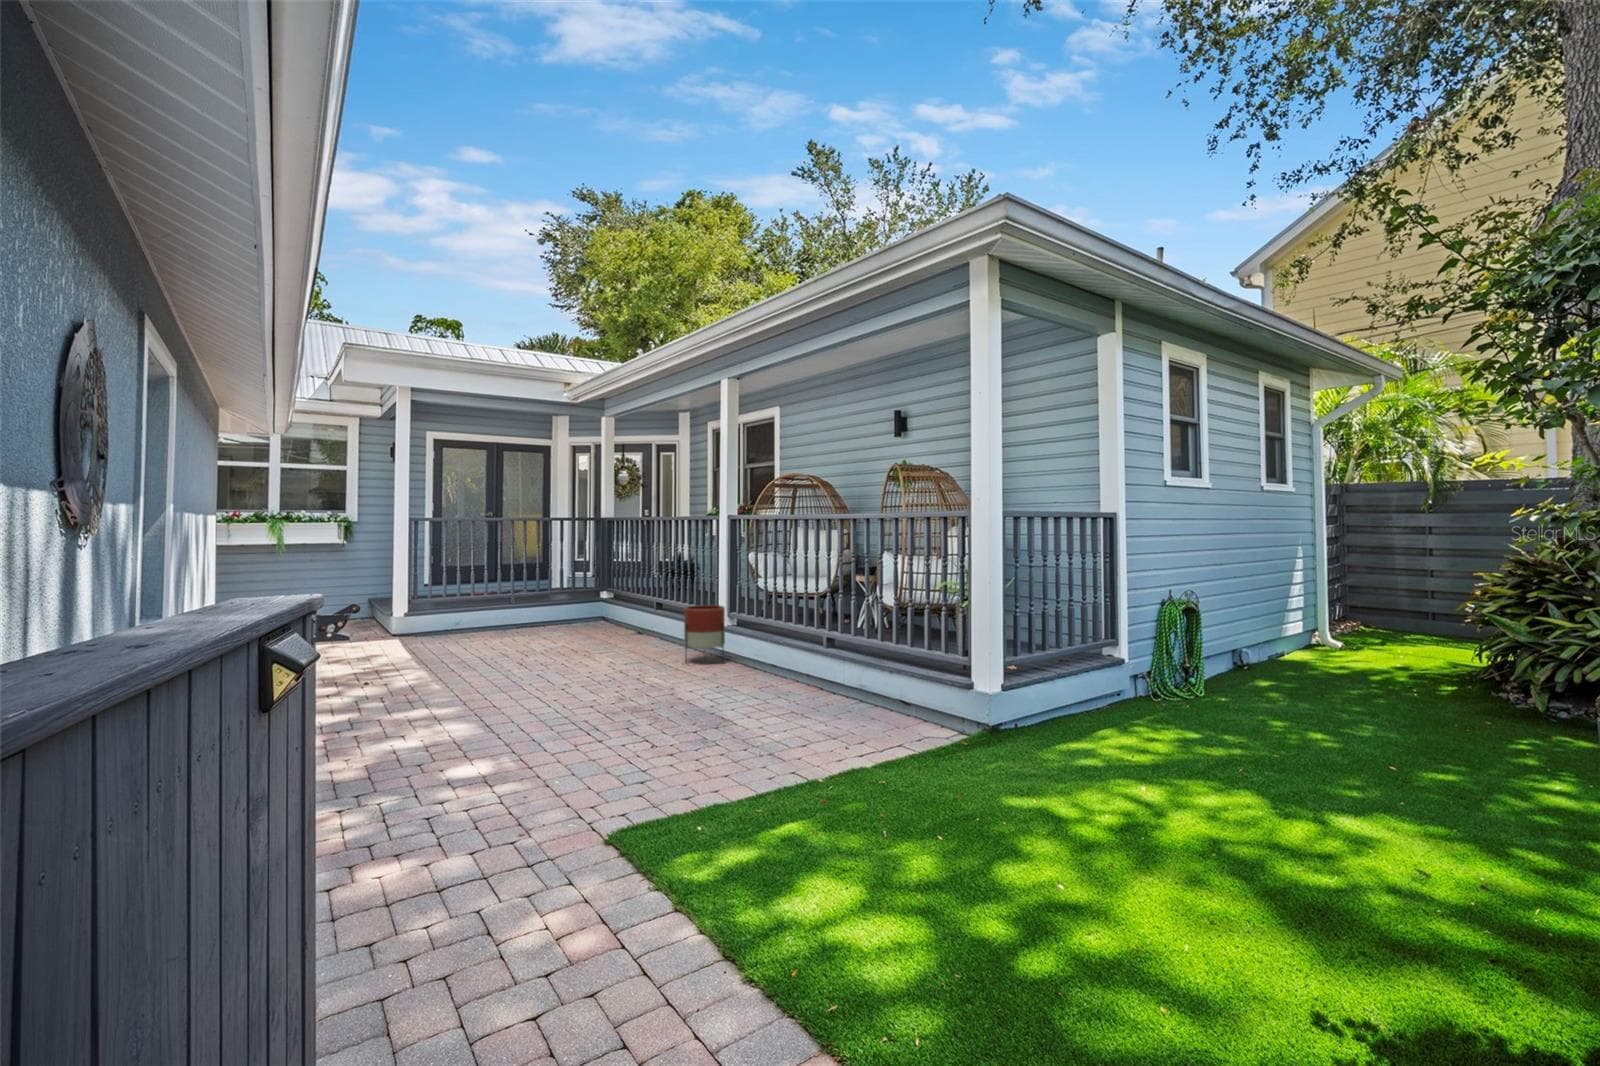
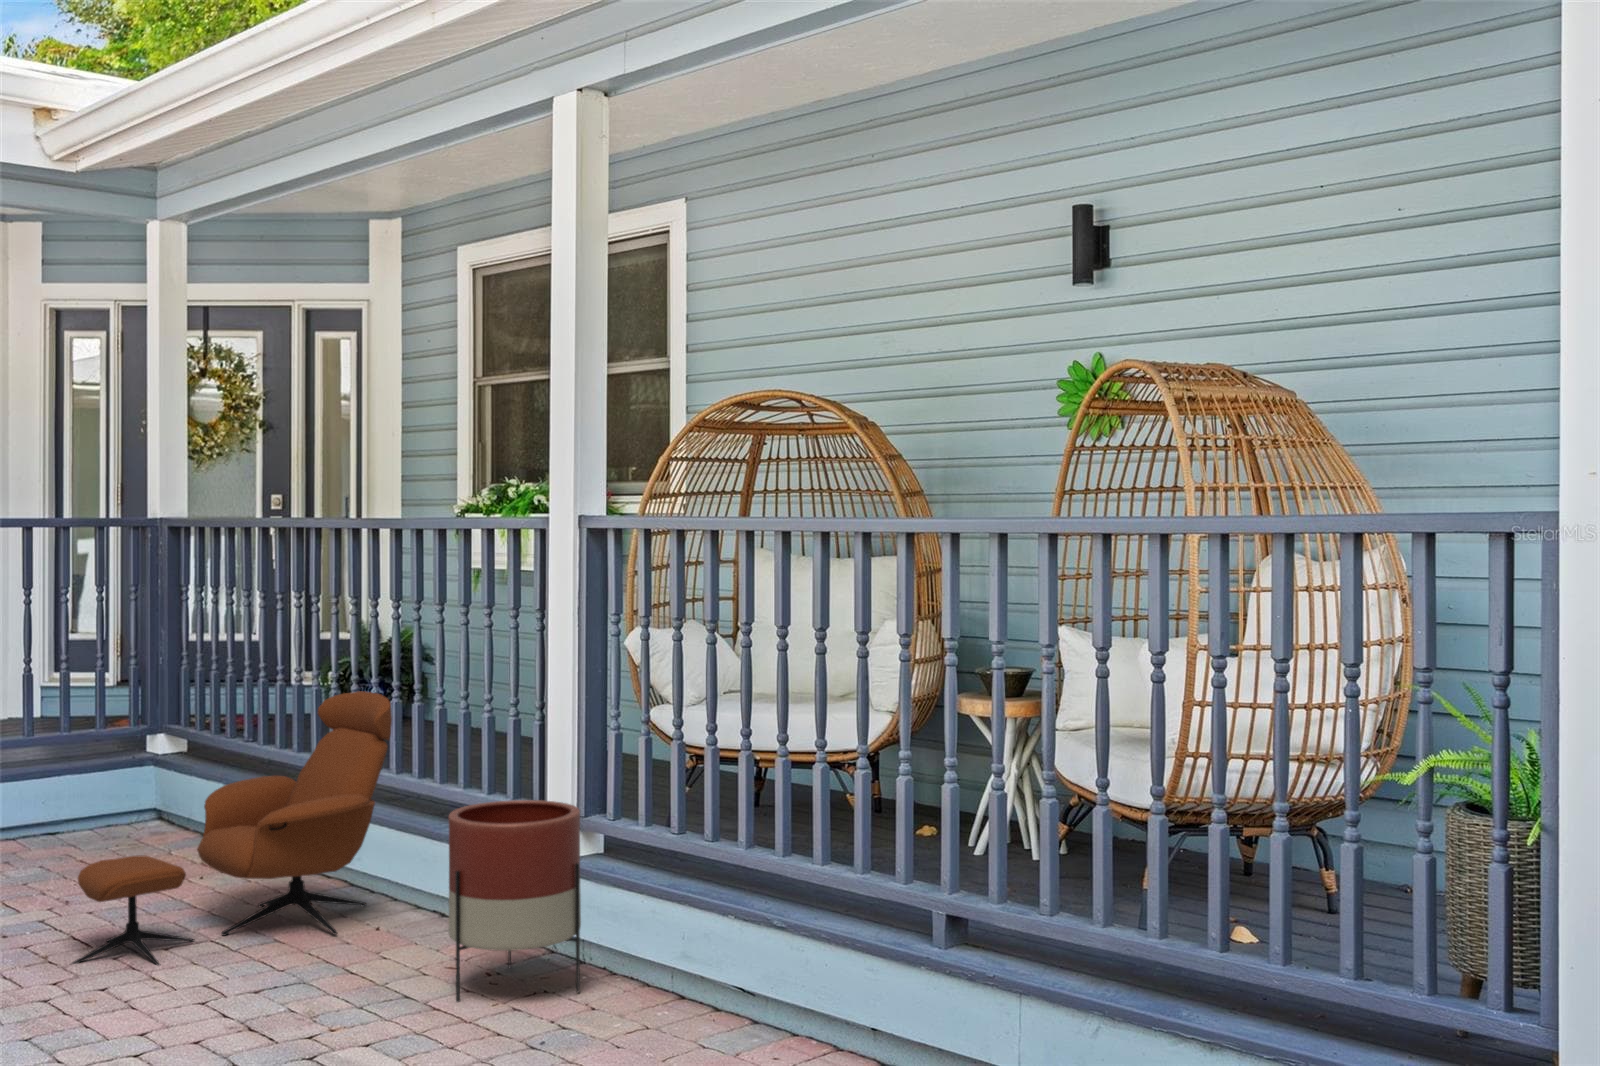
lounge chair: none [573,573,673,654] -> present [72,691,392,965]

